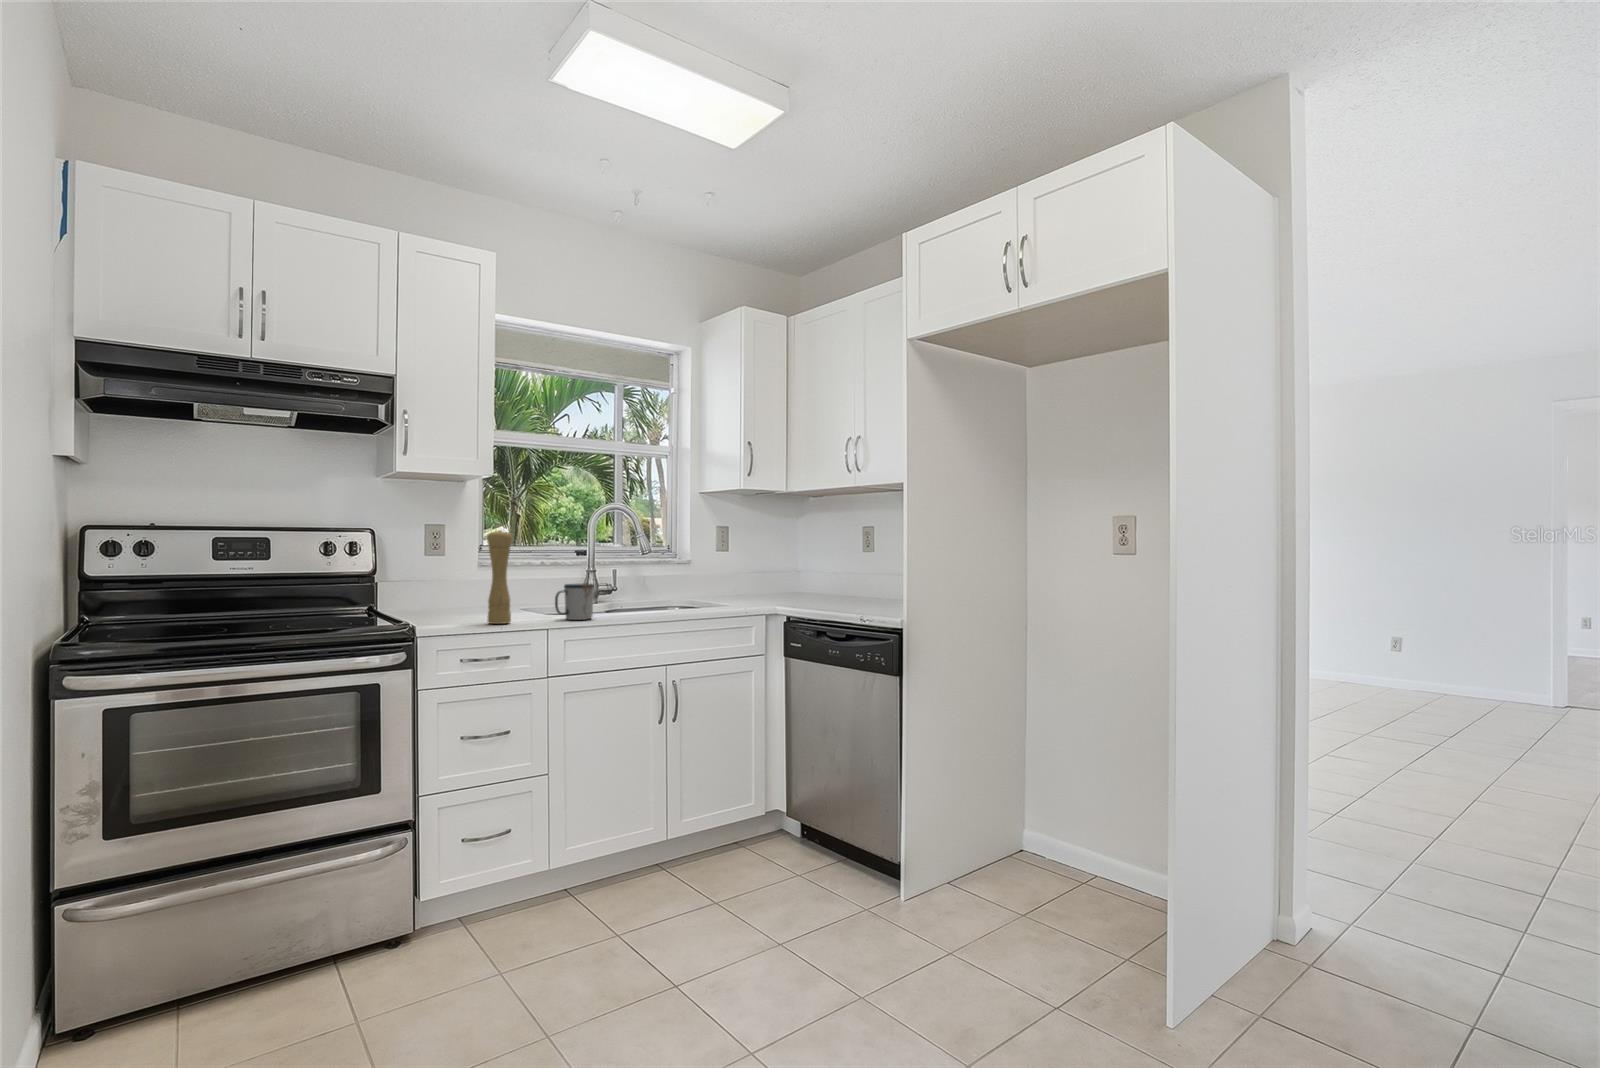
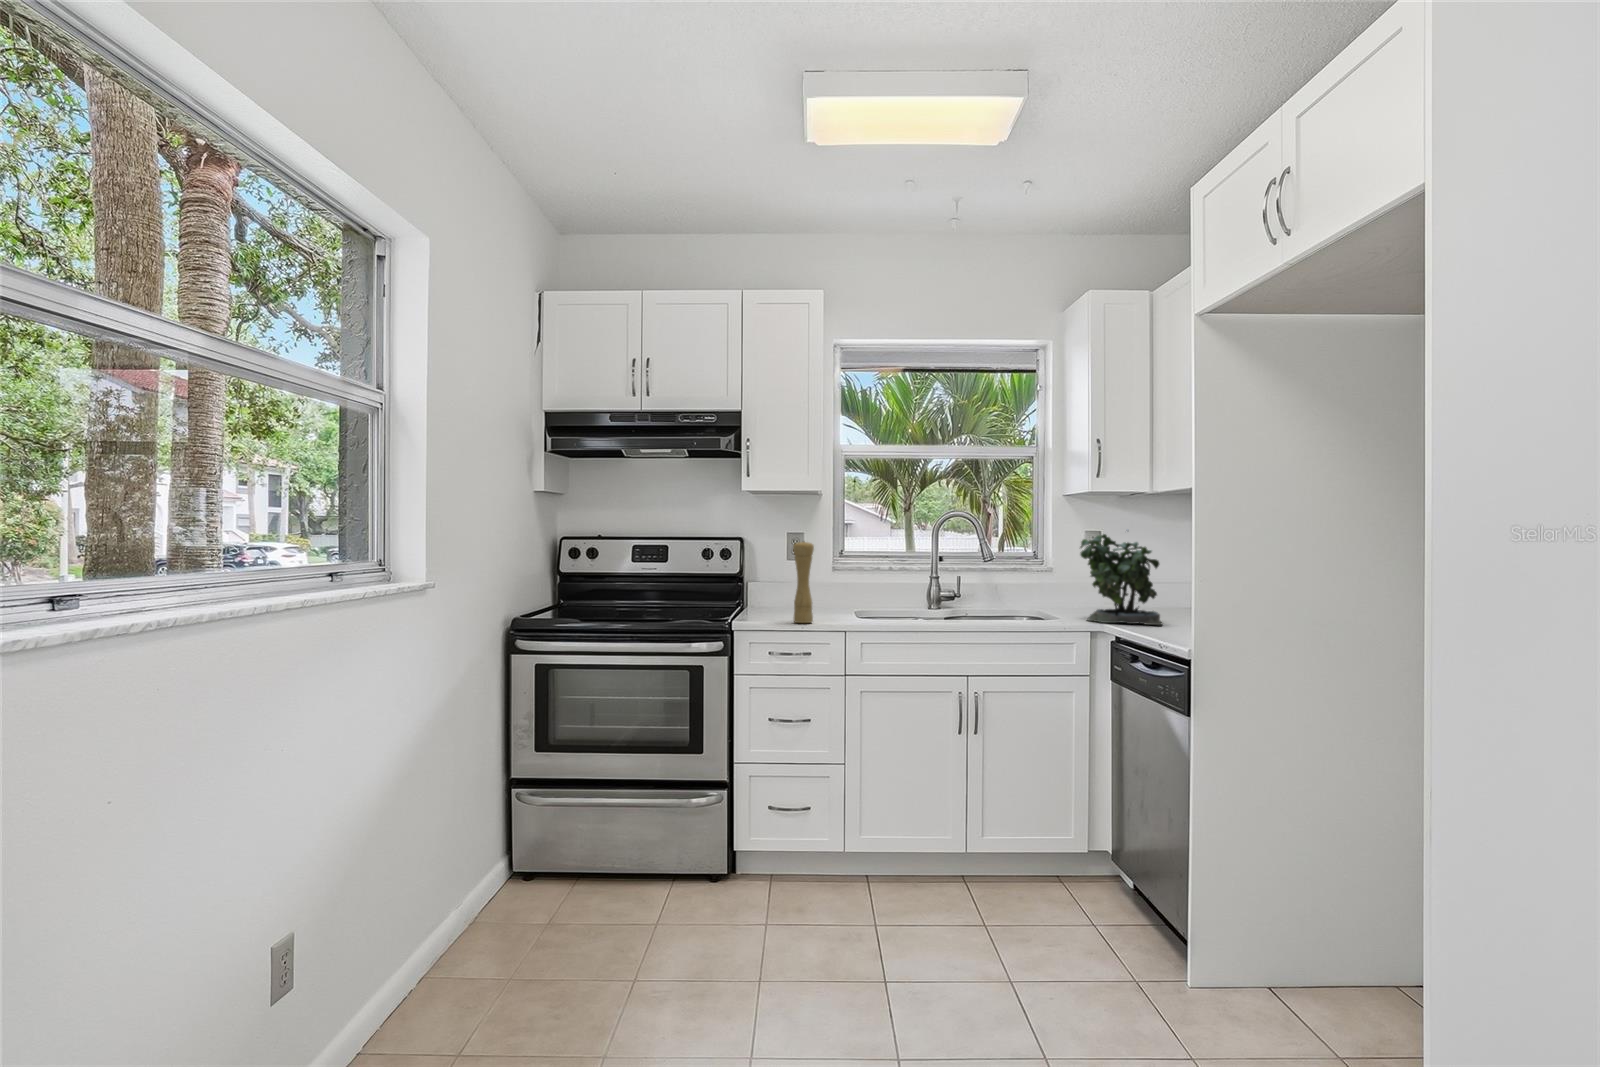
potted plant: none [738,523,815,606] -> present [1080,534,1162,625]
mug: present [555,584,594,620] -> none [853,590,890,624]

